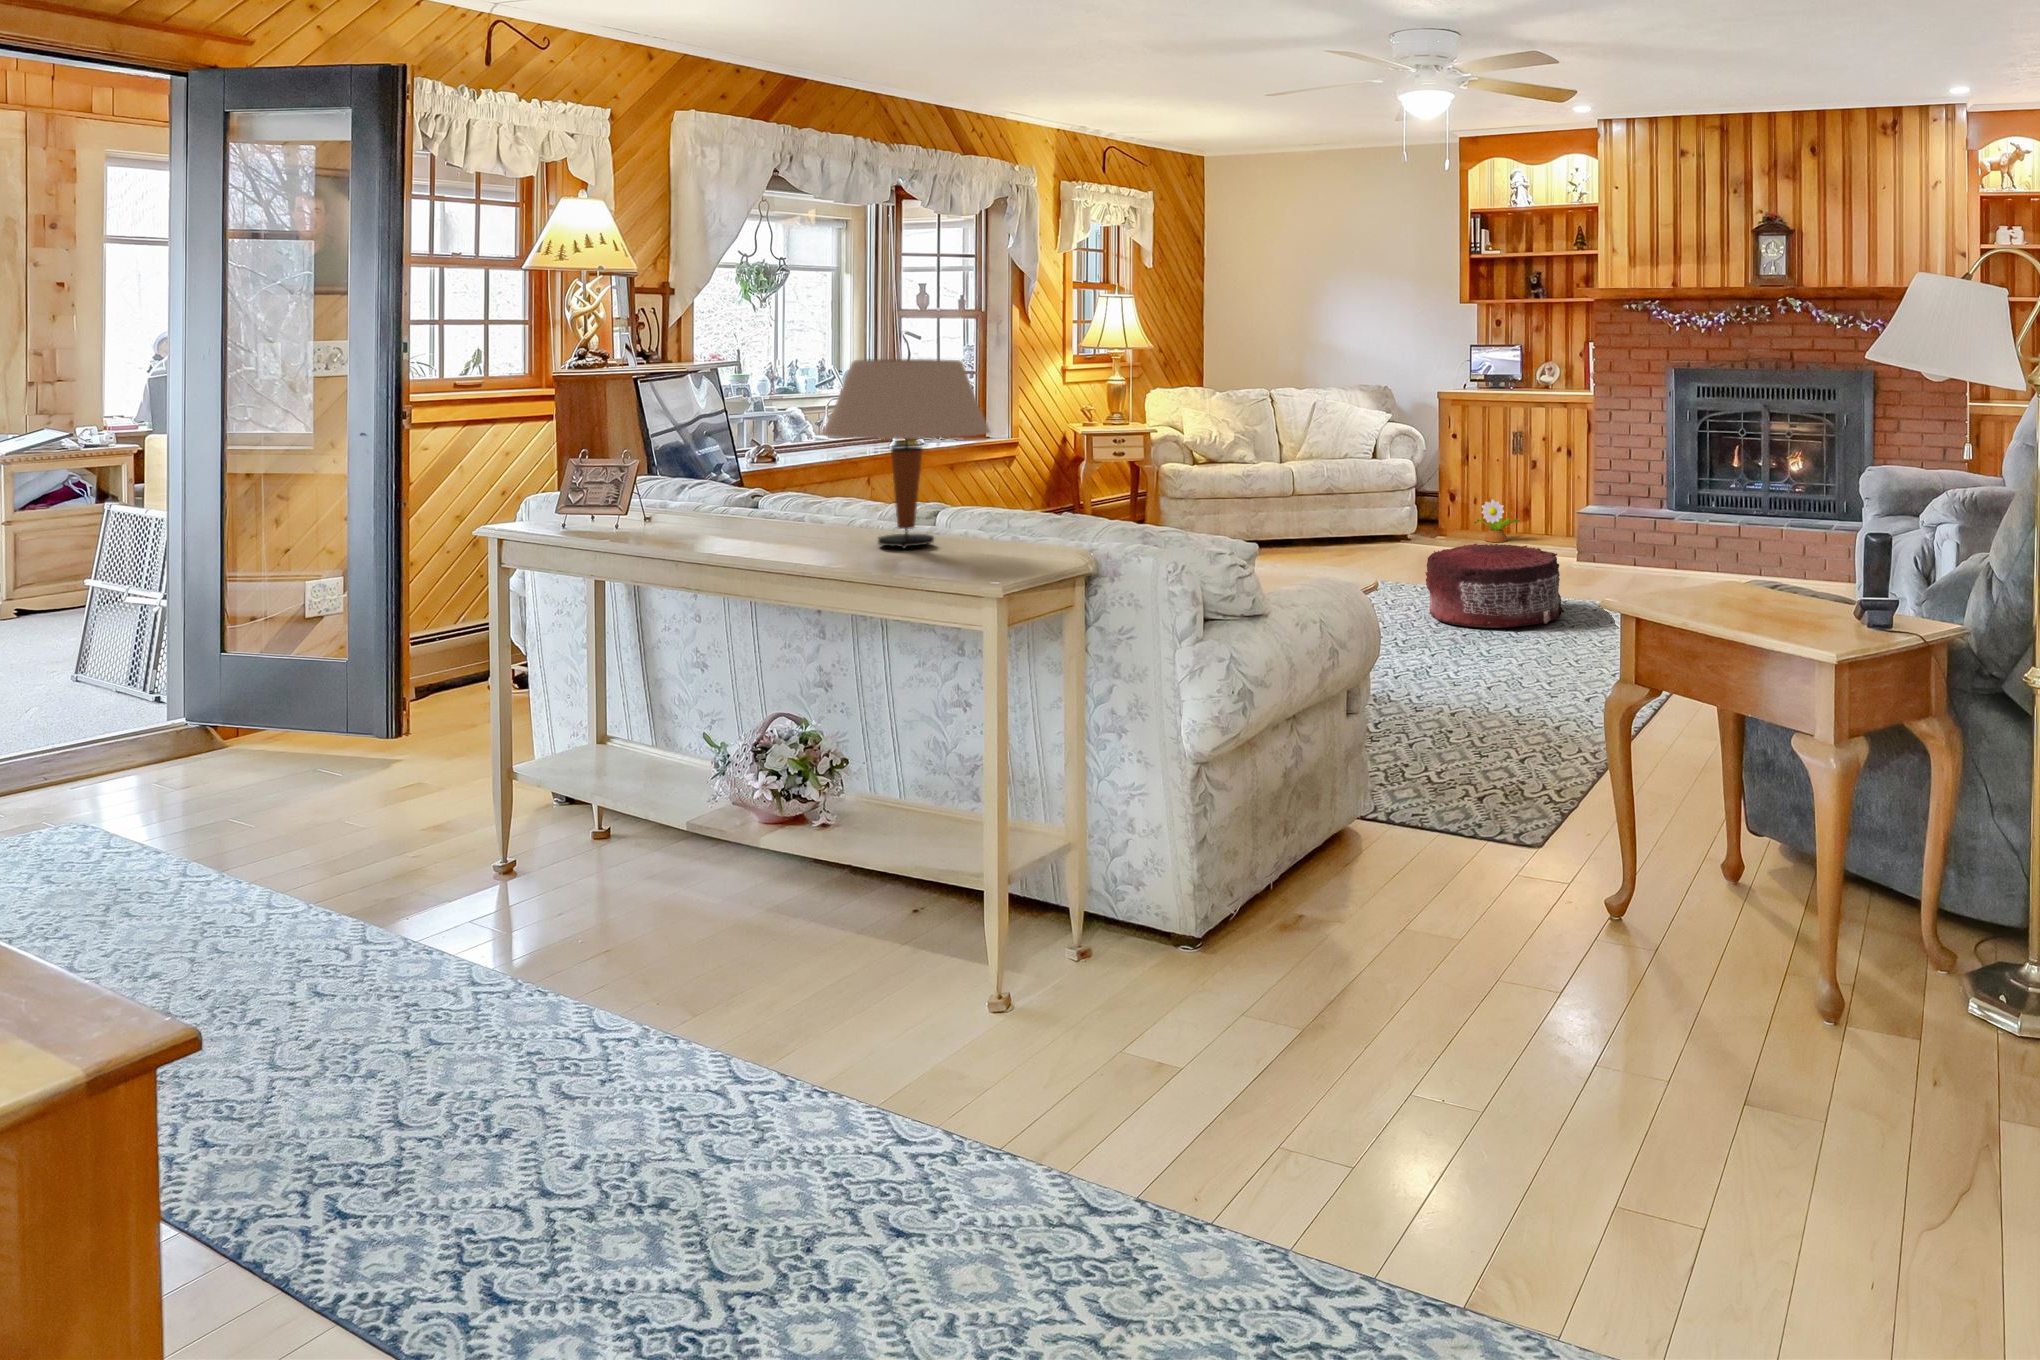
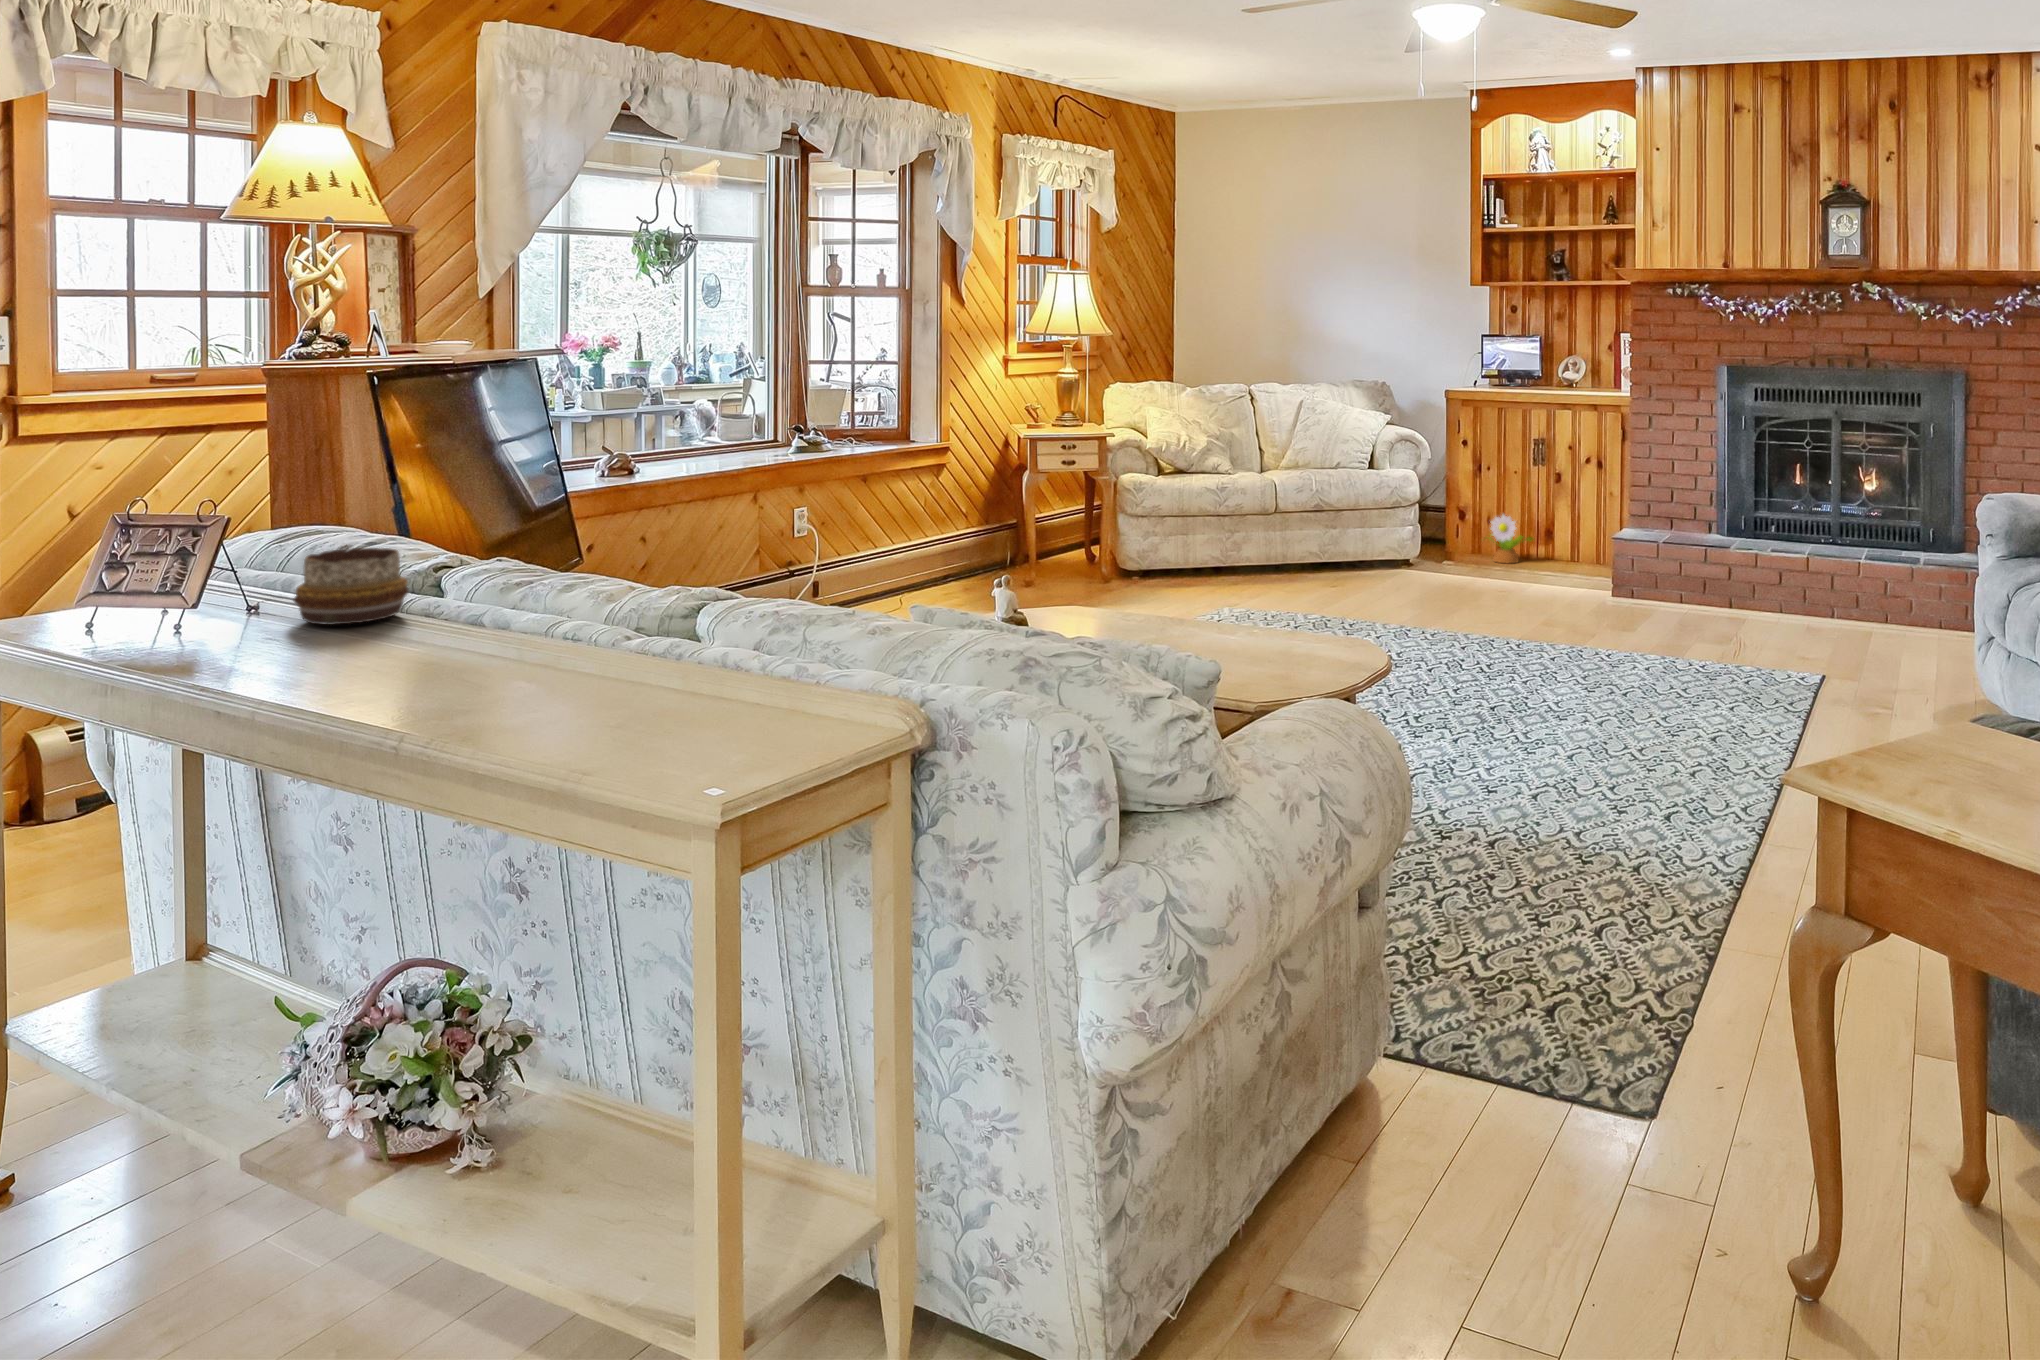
table lamp: present [823,359,989,548] -> none [457,361,766,691]
decorative bowl: none [688,479,752,523] -> present [293,548,409,625]
pouf: present [1425,544,1564,628] -> none [1435,579,1608,691]

